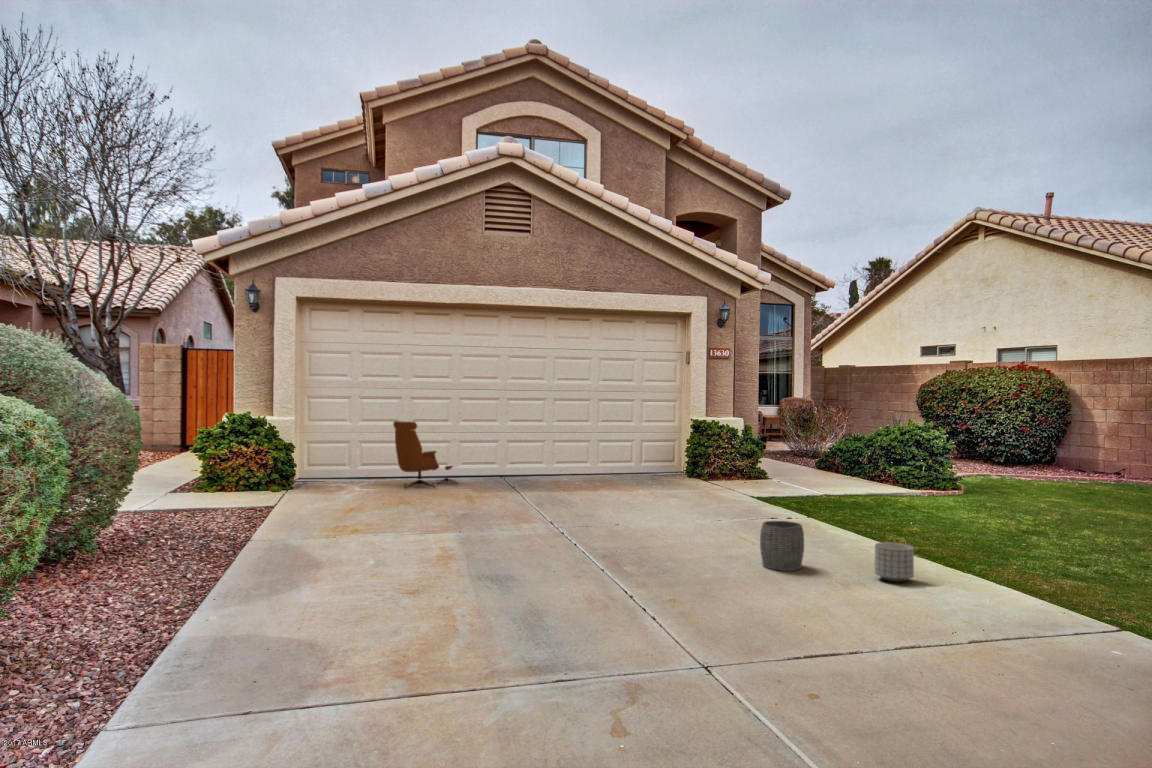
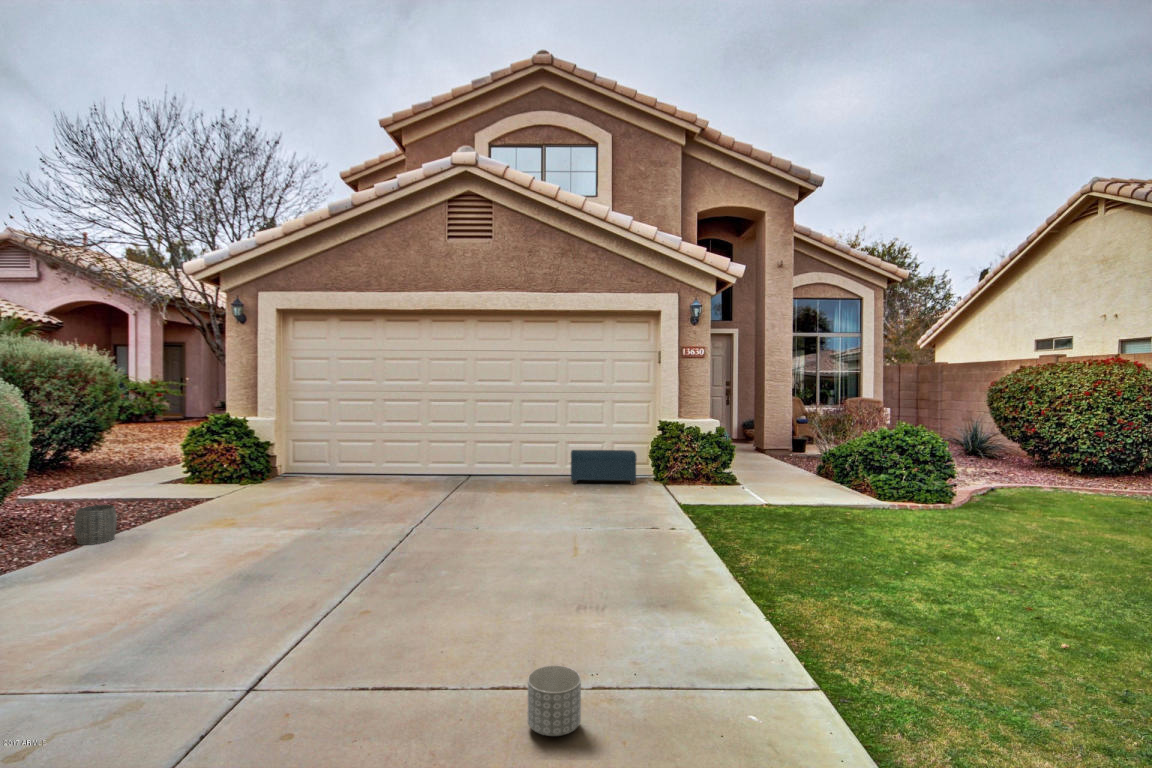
lounge chair: present [393,421,455,488] -> none [345,423,421,487]
bench: none [607,448,676,481] -> present [571,450,637,485]
woven basket: present [760,521,804,571] -> present [74,505,117,545]

